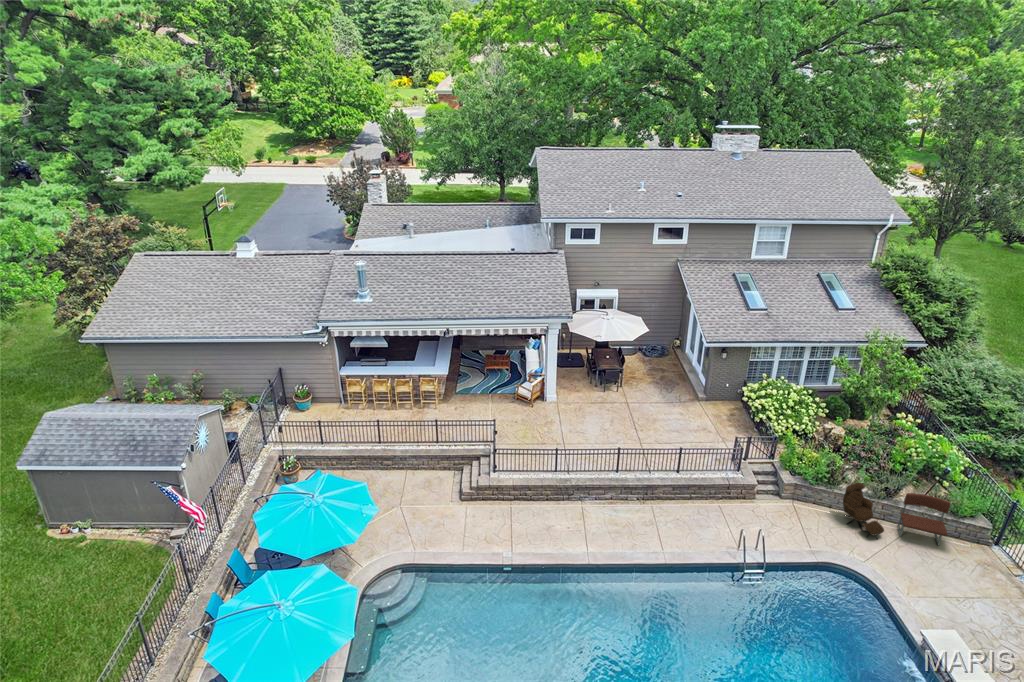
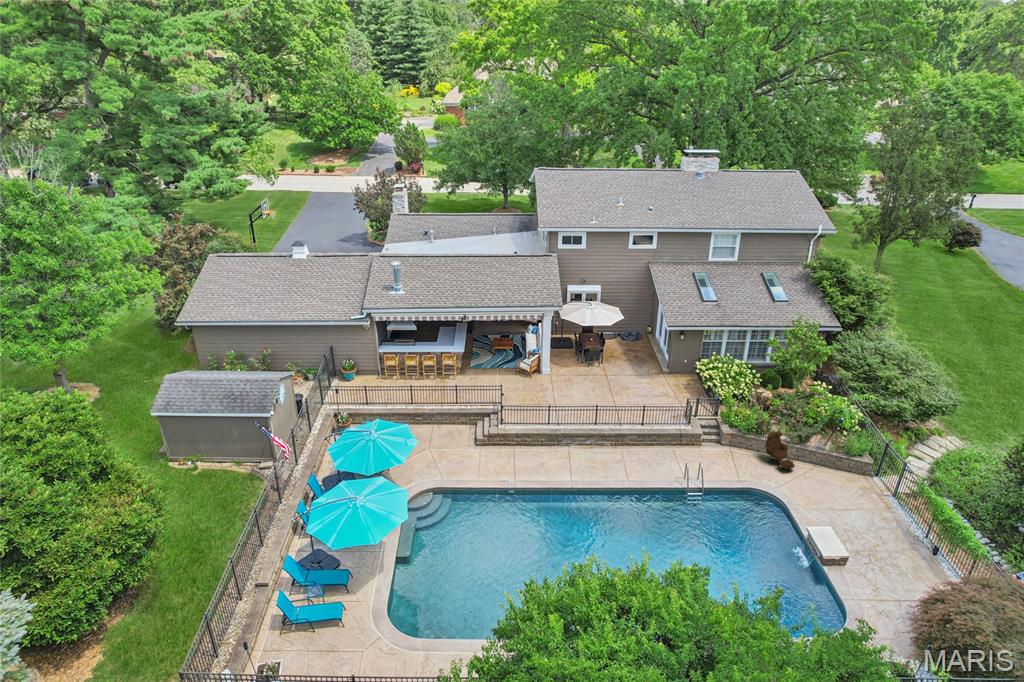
bench: present [897,493,951,545] -> none [806,438,843,477]

